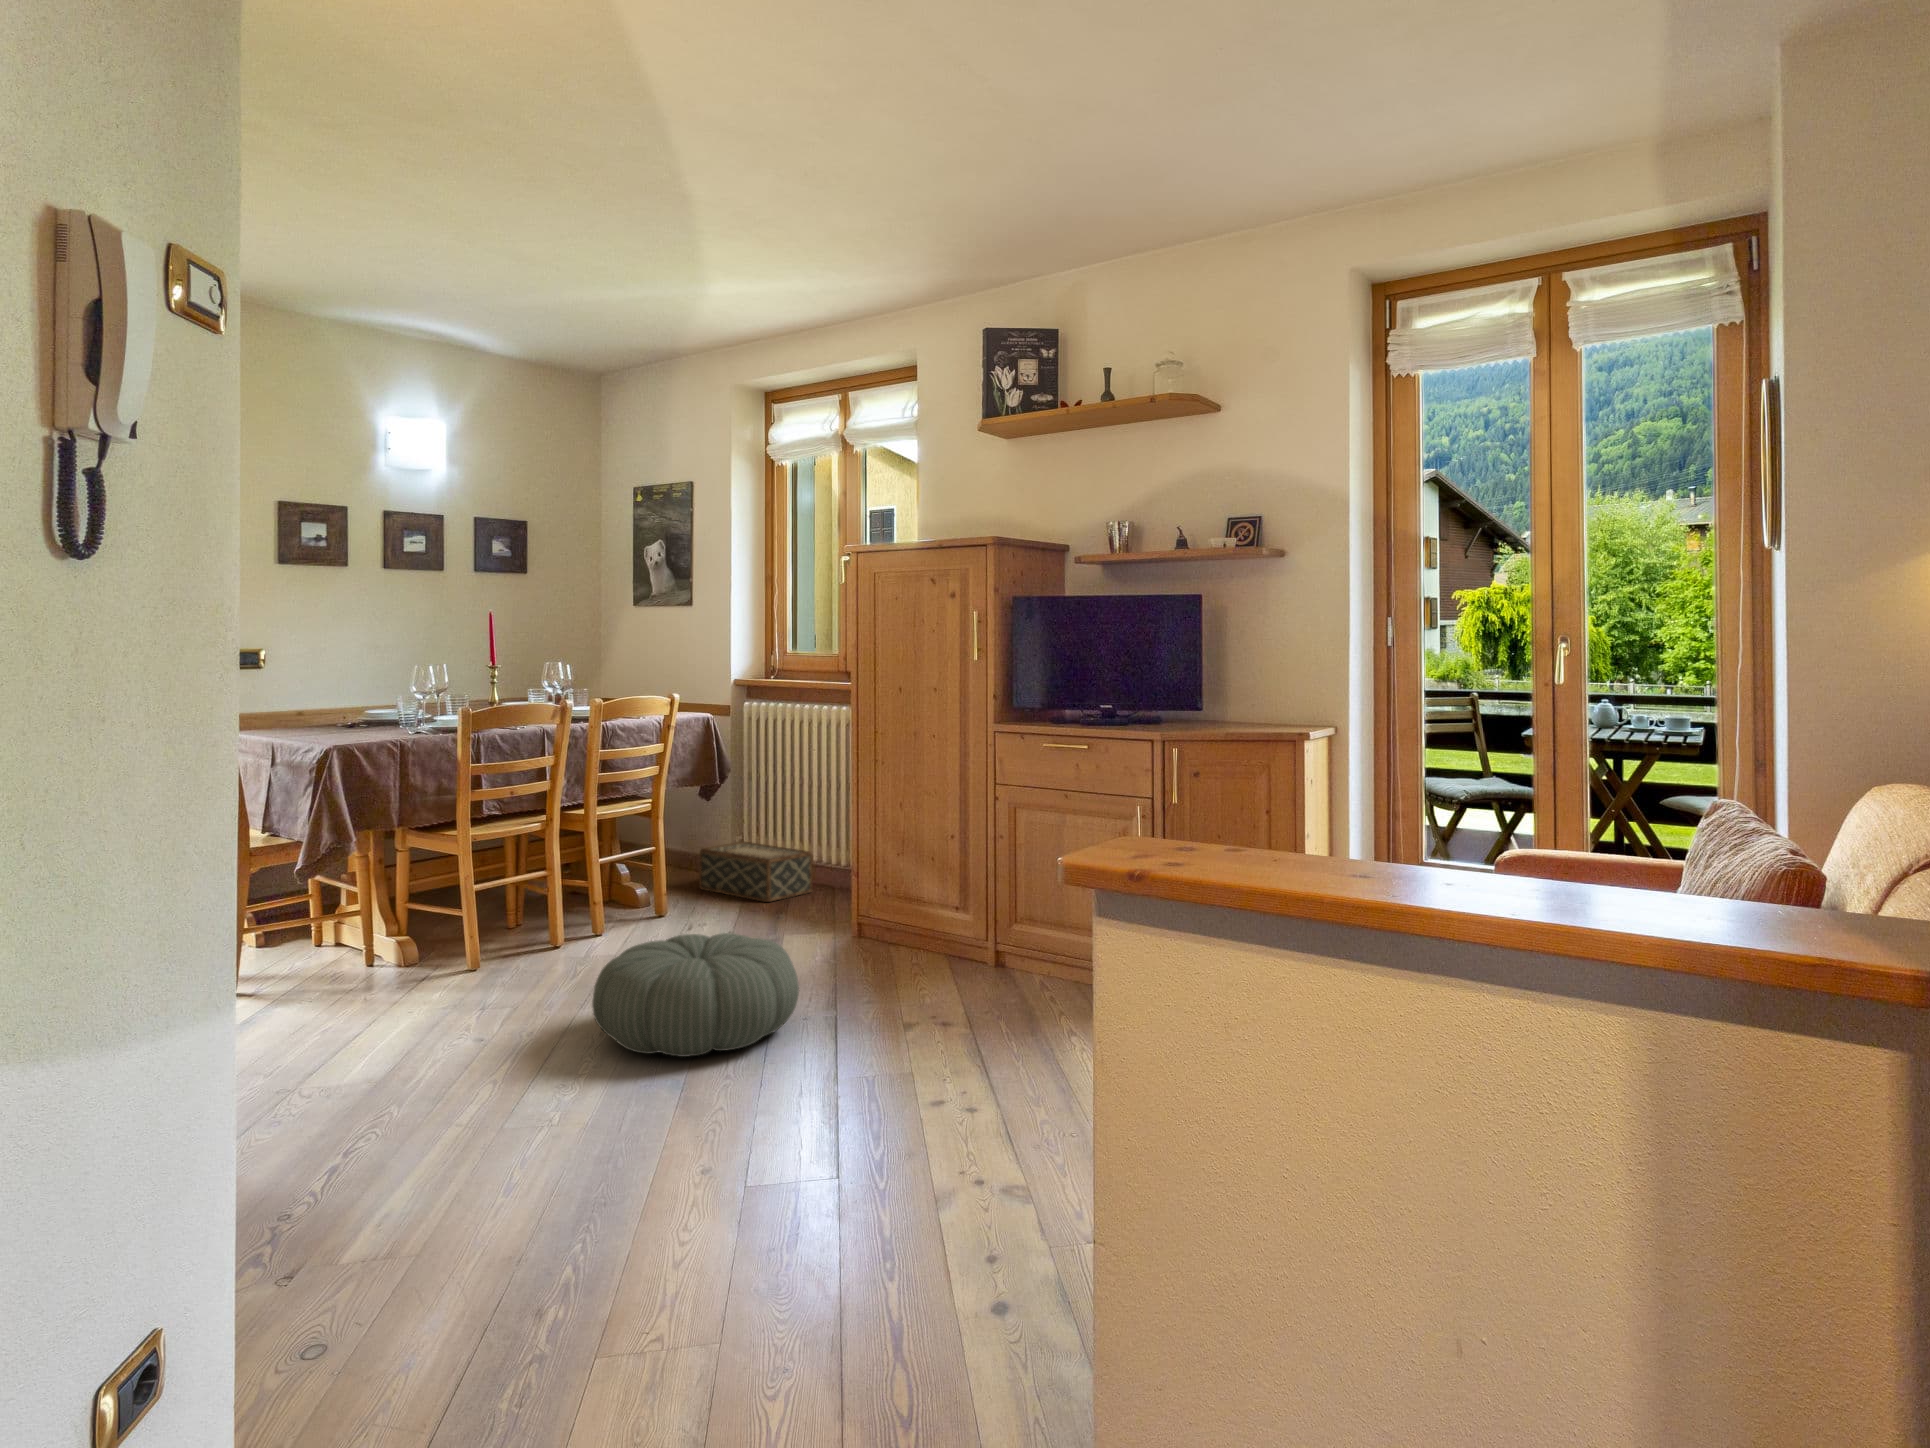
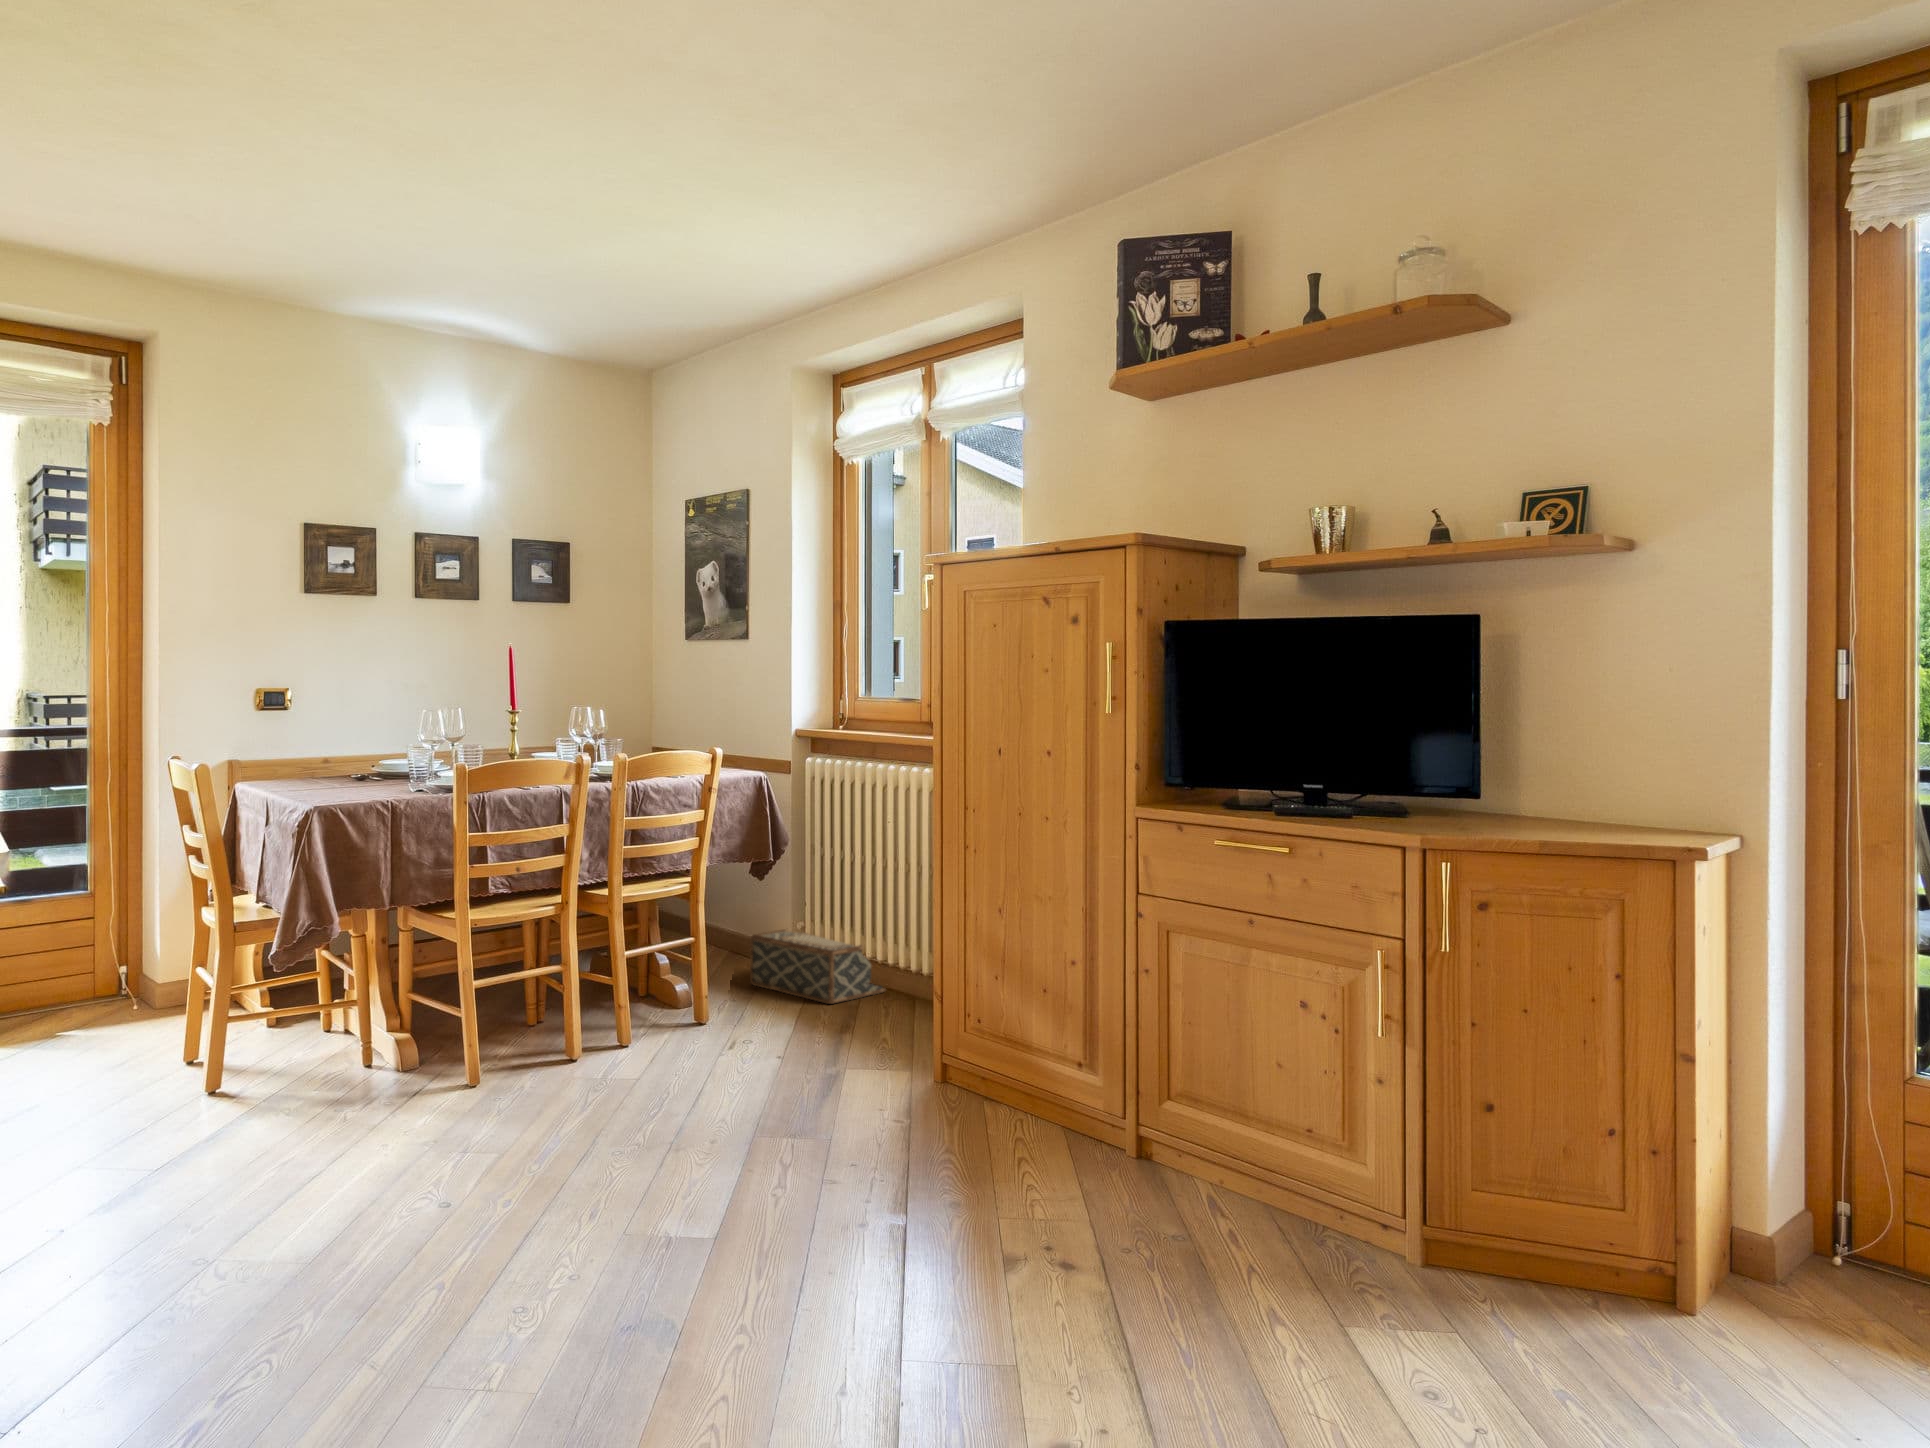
pouf: present [592,933,799,1057] -> none [598,1054,856,1218]

